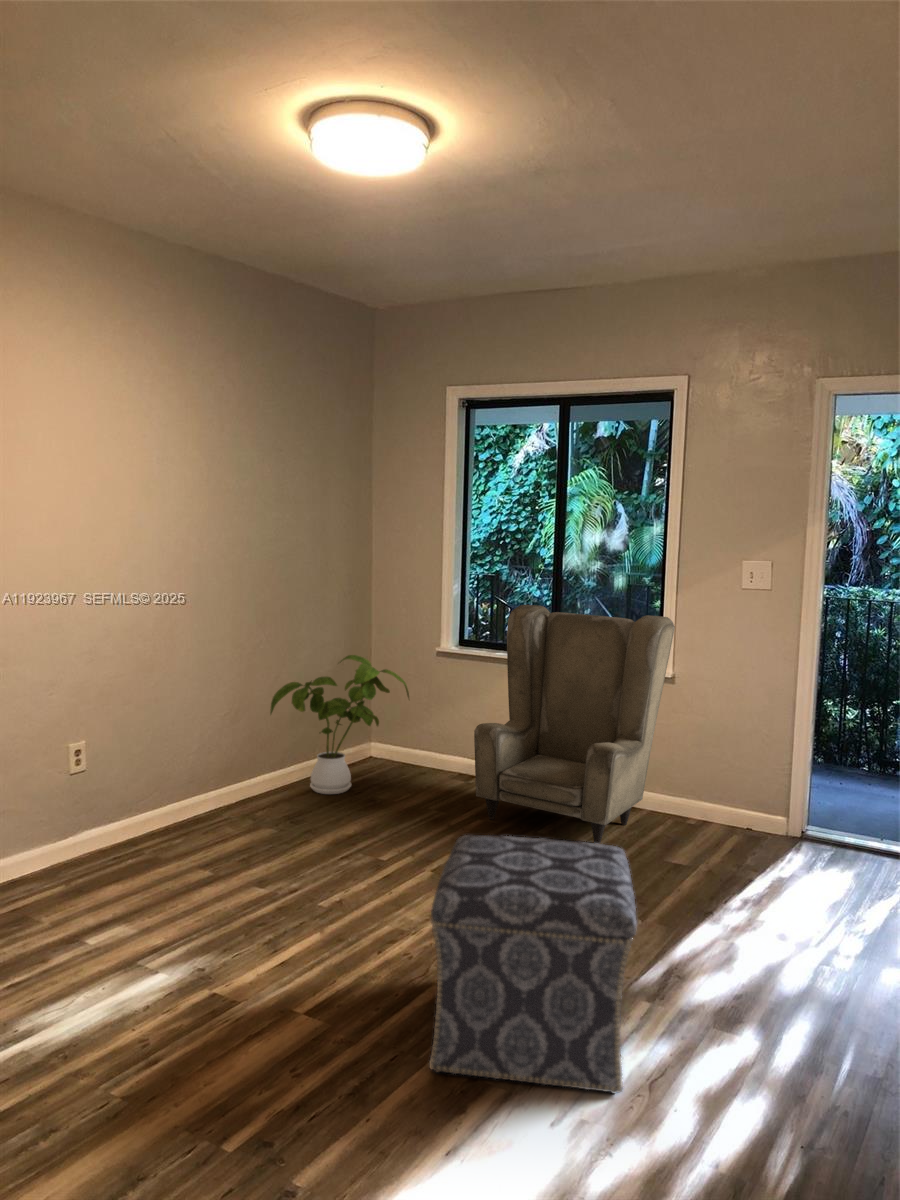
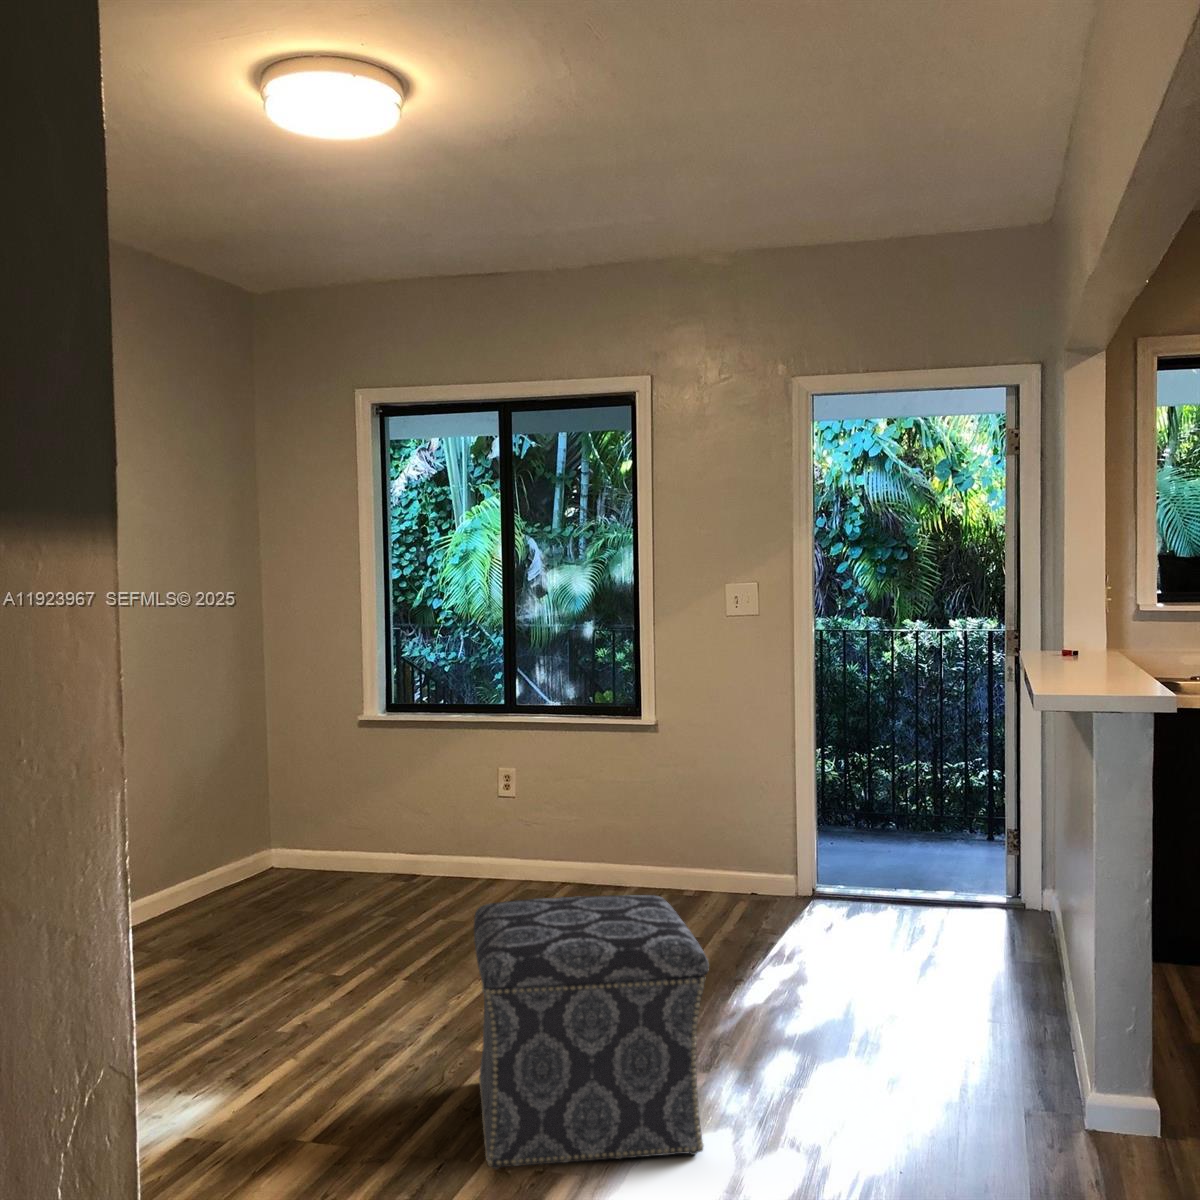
armchair: present [474,604,675,844] -> none [429,652,656,930]
house plant: present [270,655,409,794] -> none [152,728,338,914]

